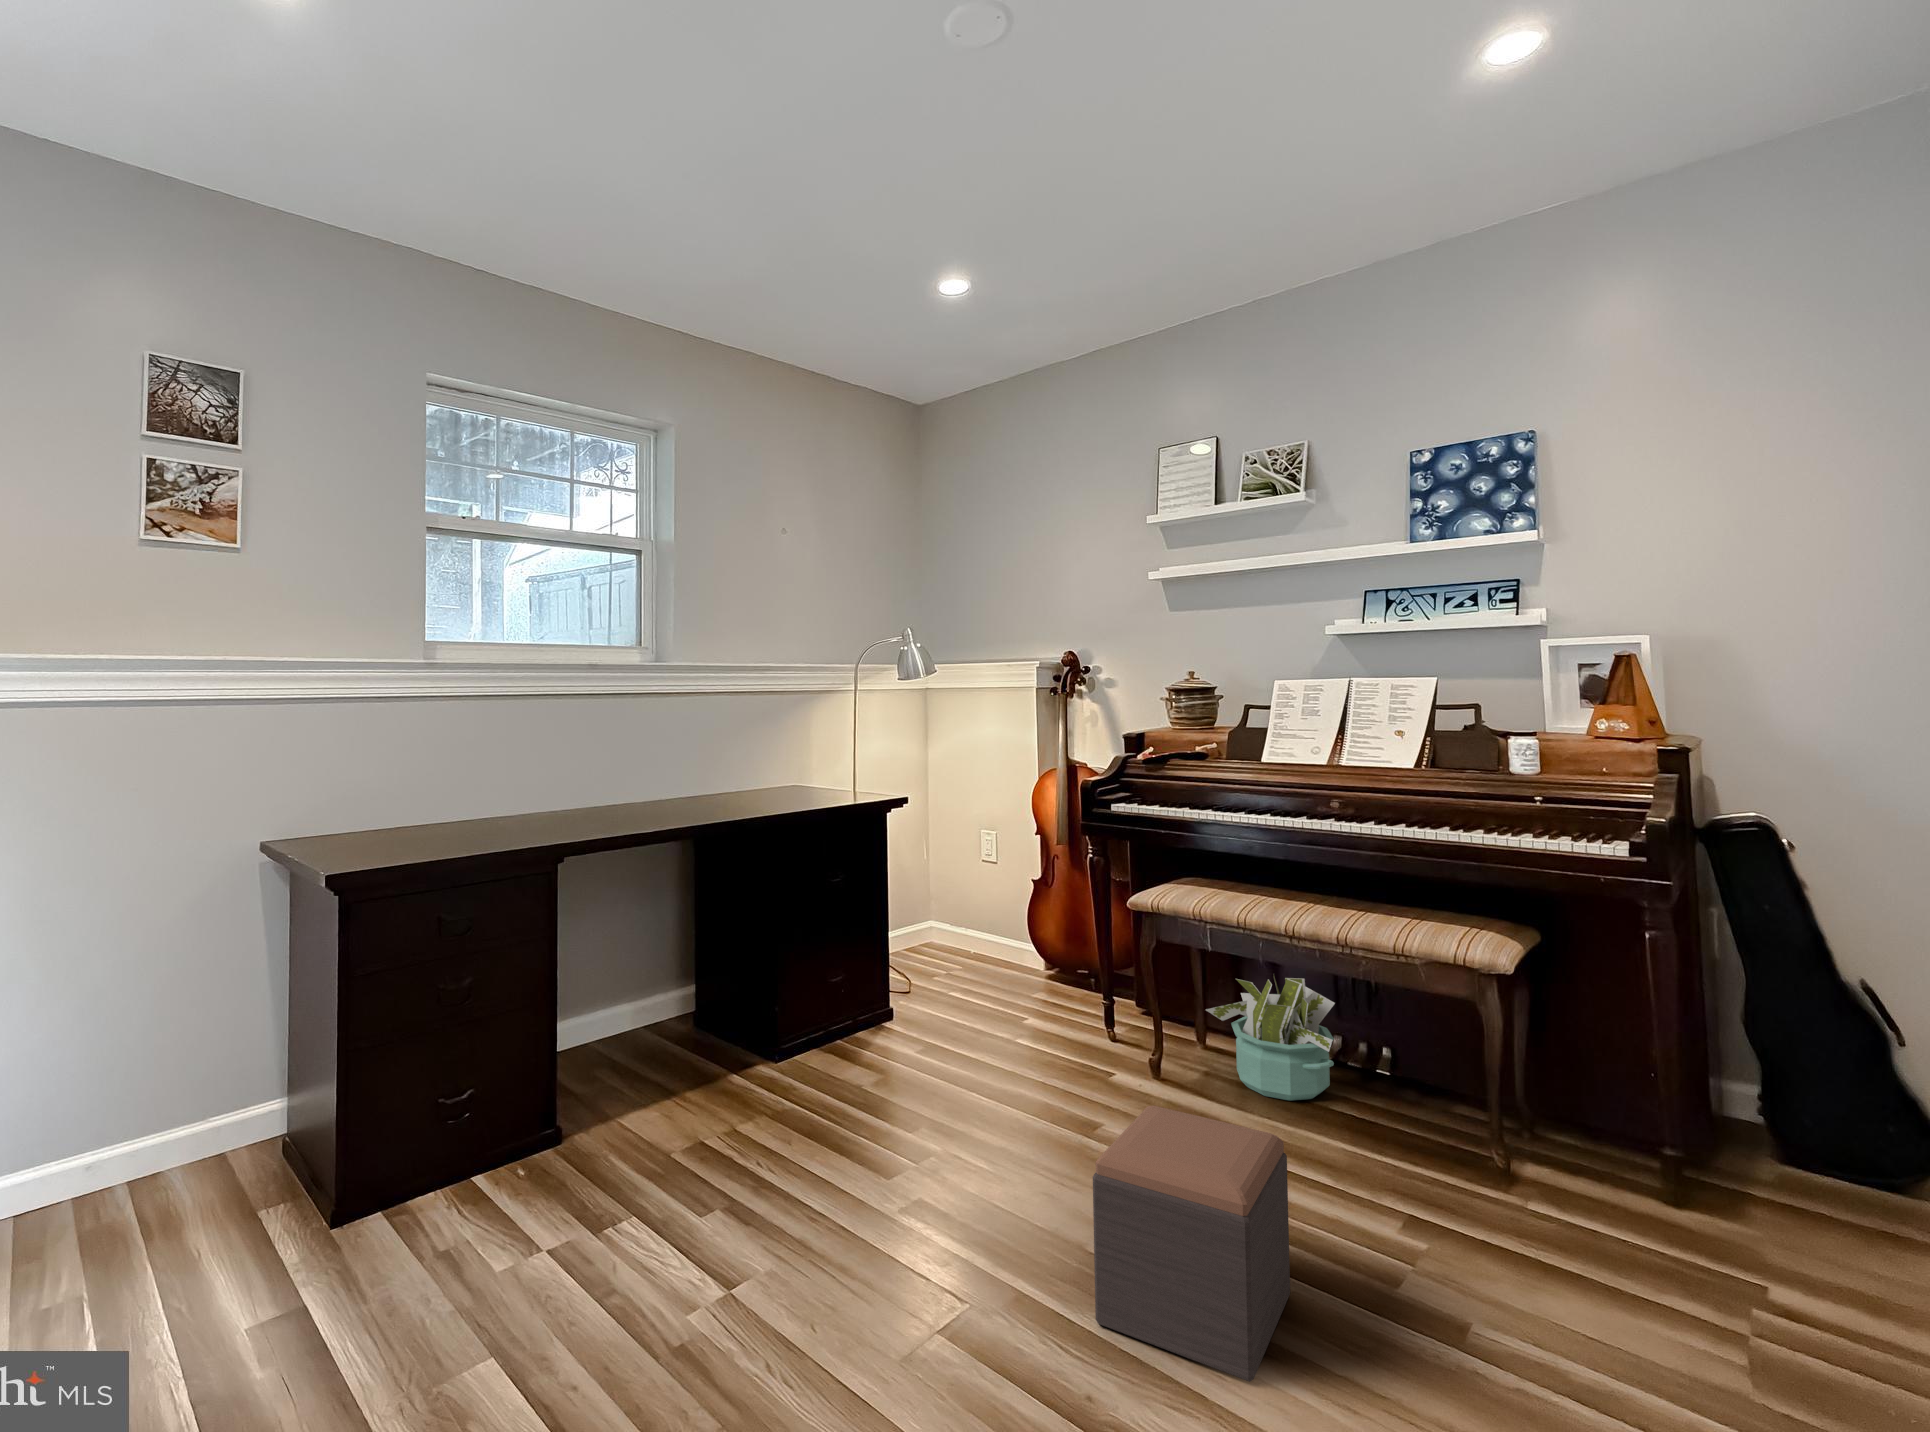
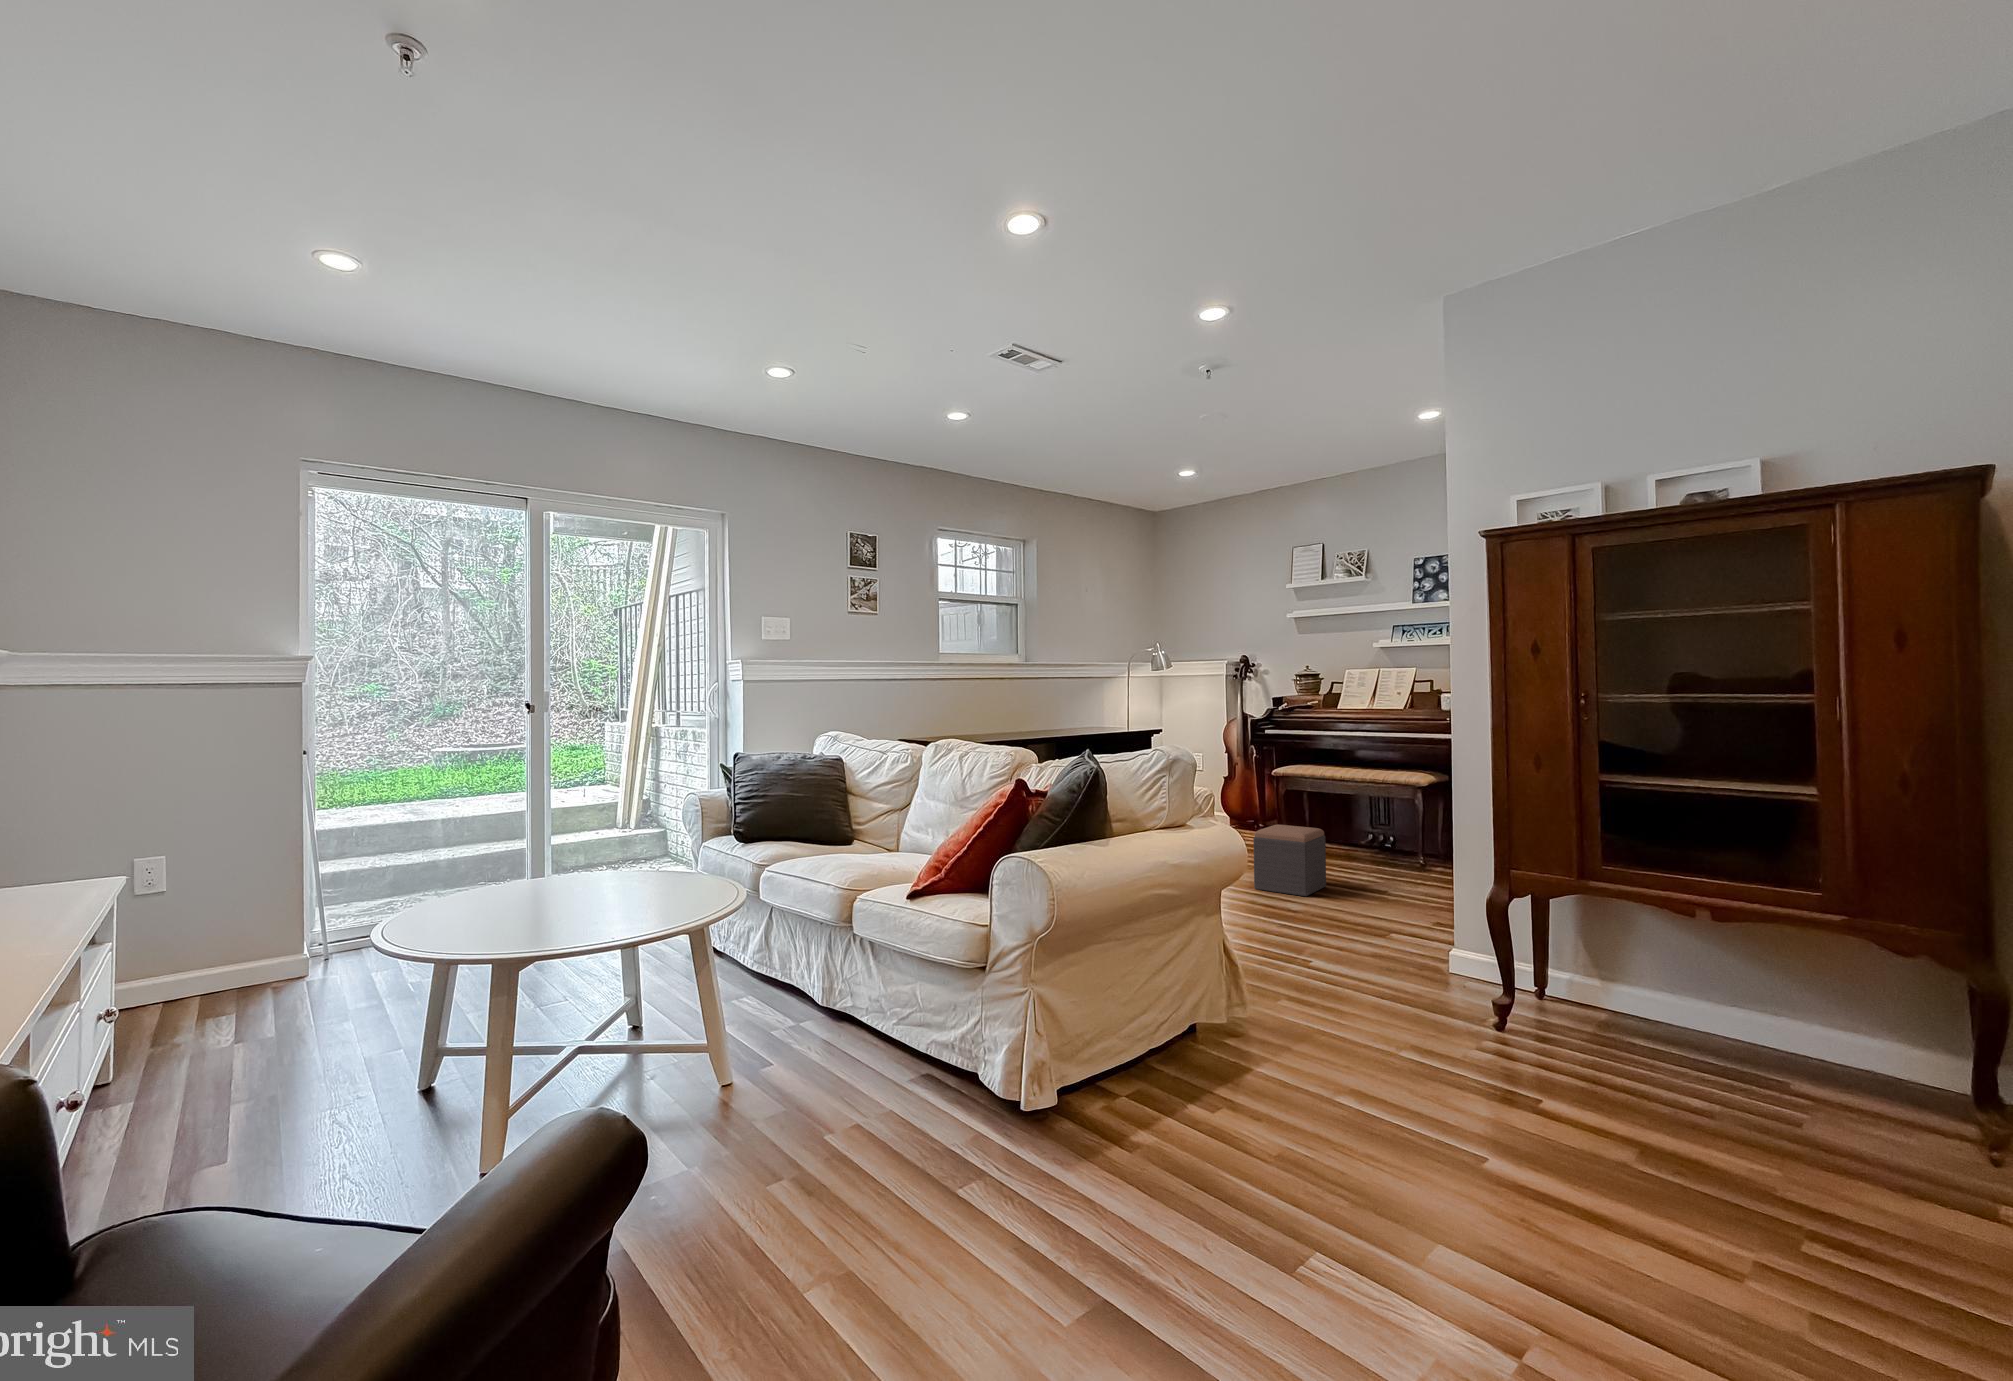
decorative plant: present [1206,977,1335,1100] -> none [1308,804,1369,856]

